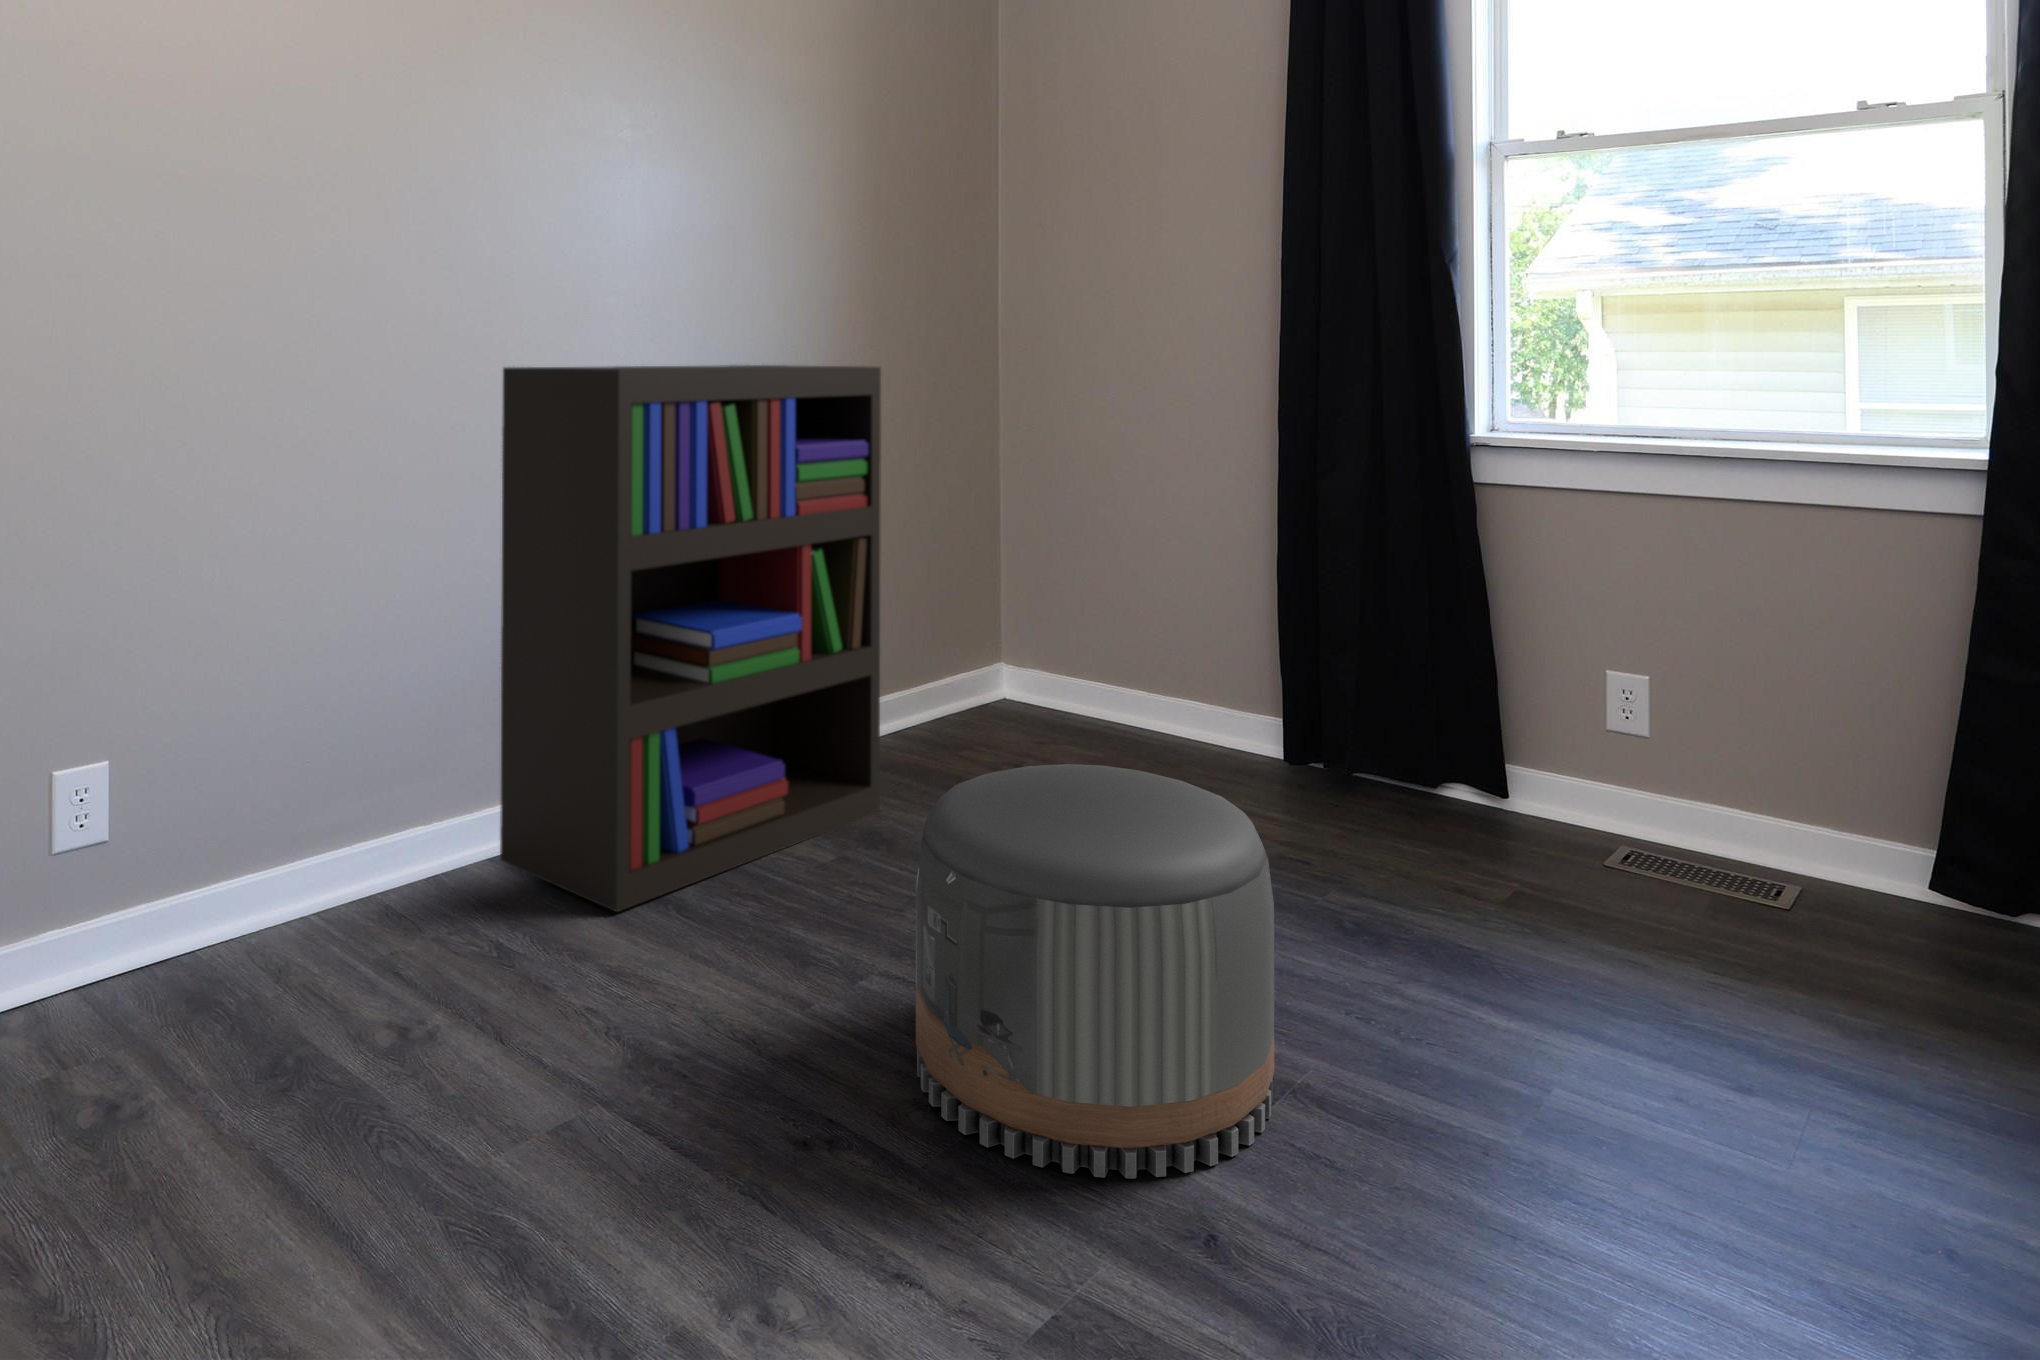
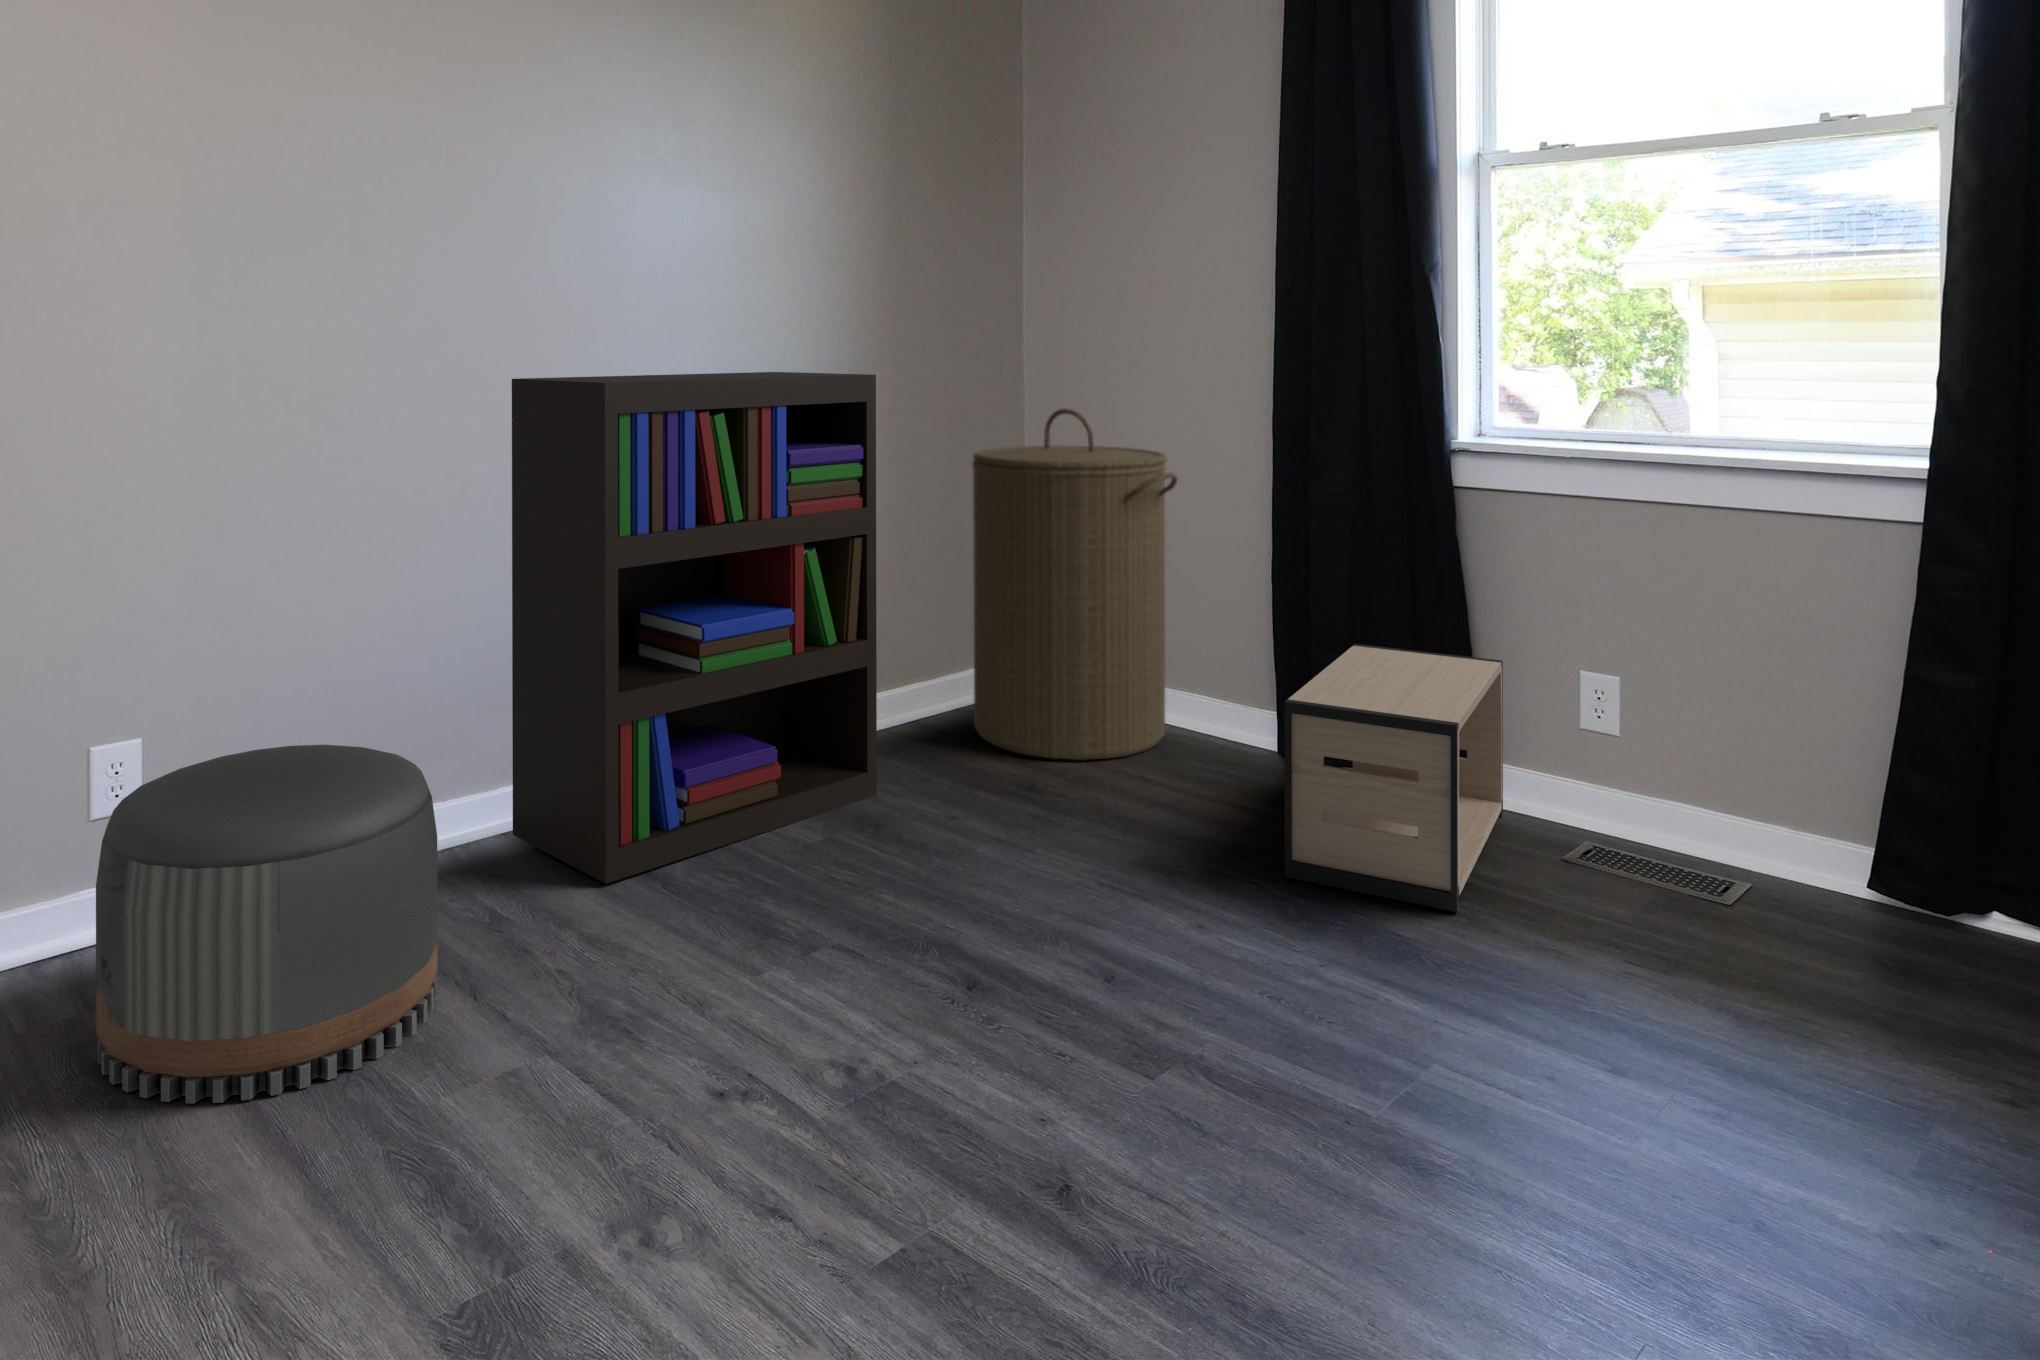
laundry hamper: none [957,405,1179,771] -> present [972,409,1178,760]
nightstand: none [1333,646,1530,923] -> present [1285,644,1503,912]
pouf: present [916,764,1274,1178] -> present [96,745,438,1103]

